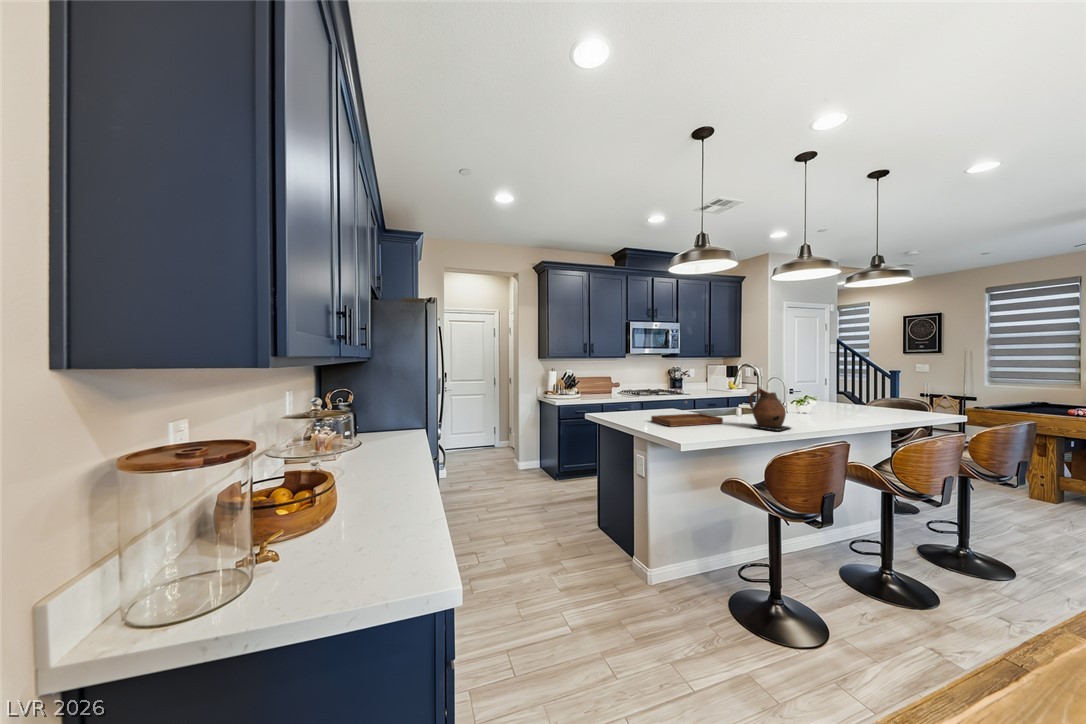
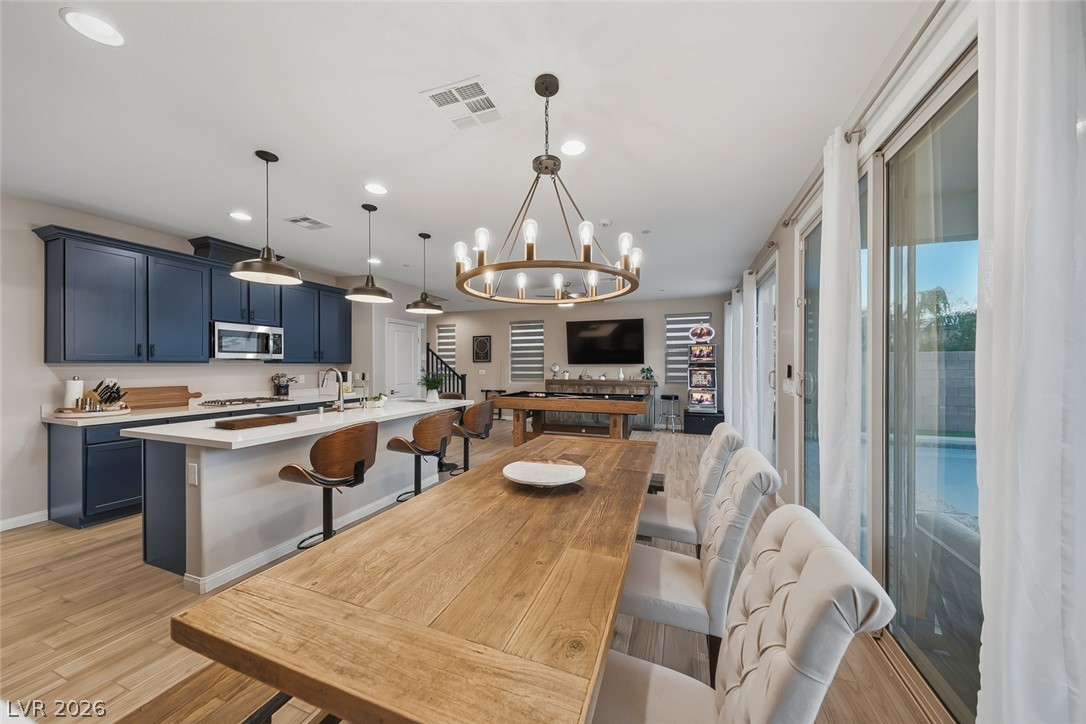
flower arrangement: none [849,361,910,412] -> present [418,366,449,402]
ceramic pitcher: present [749,387,791,431] -> none [320,387,357,422]

